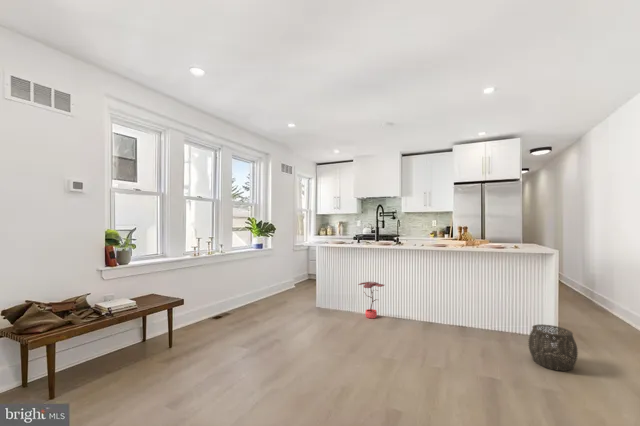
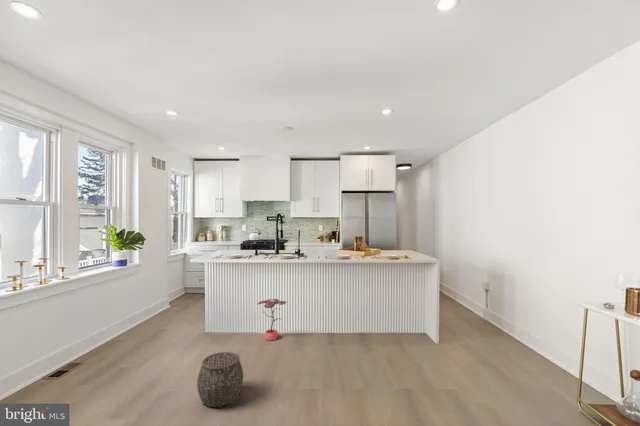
woven basket: present [528,324,578,371] -> present [197,352,243,407]

